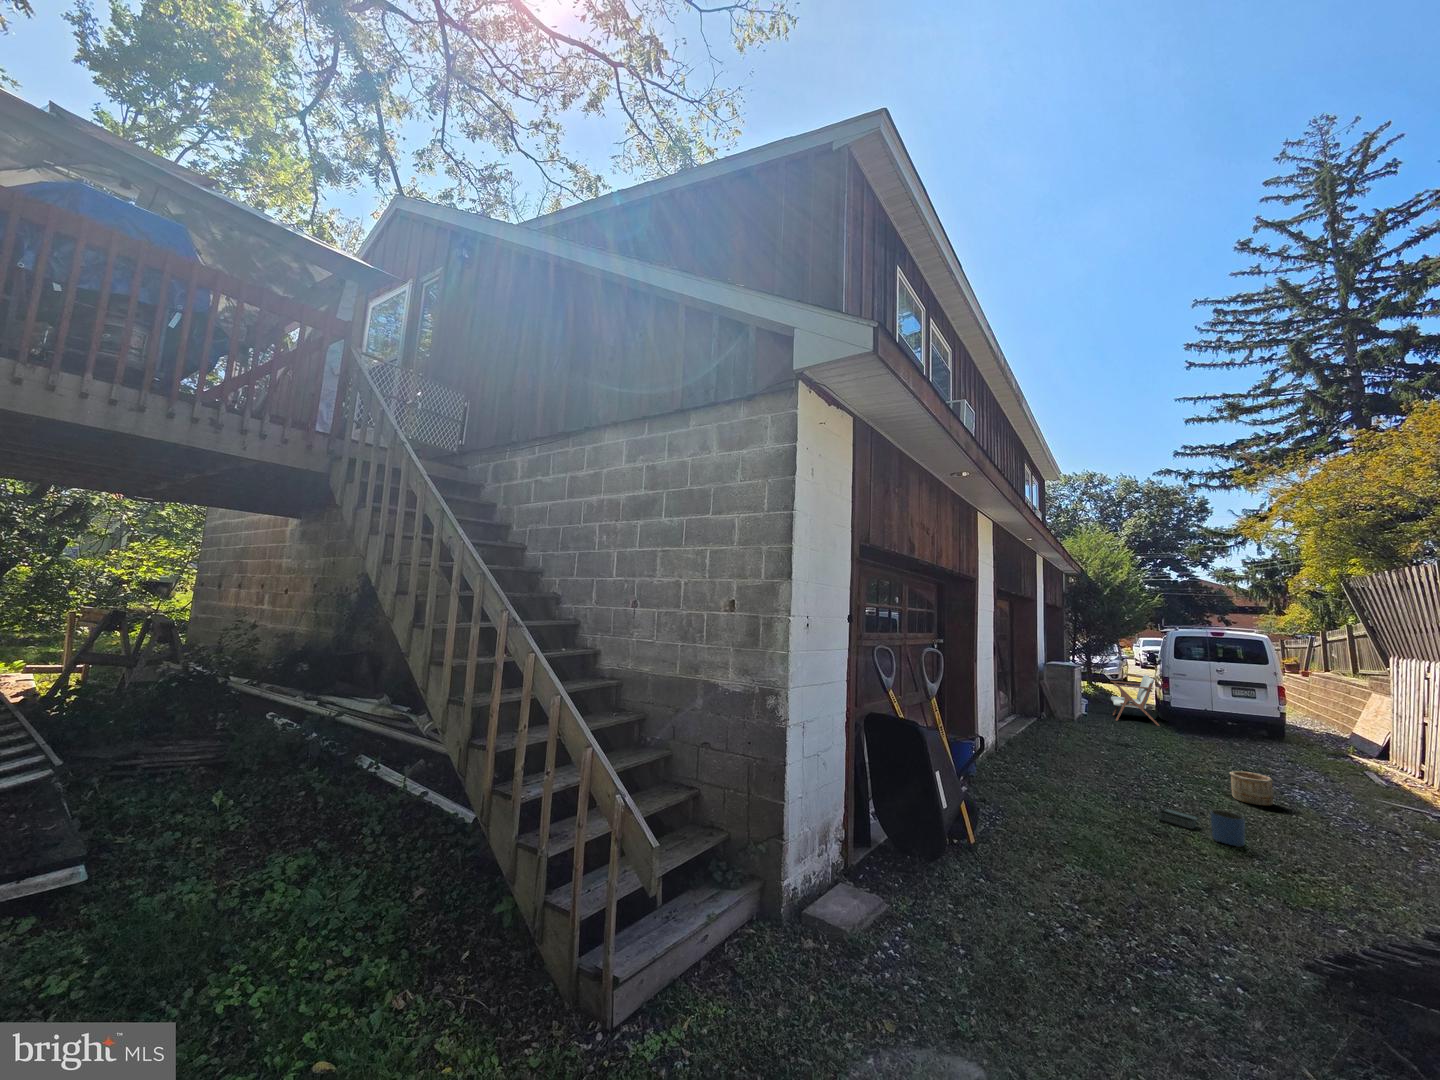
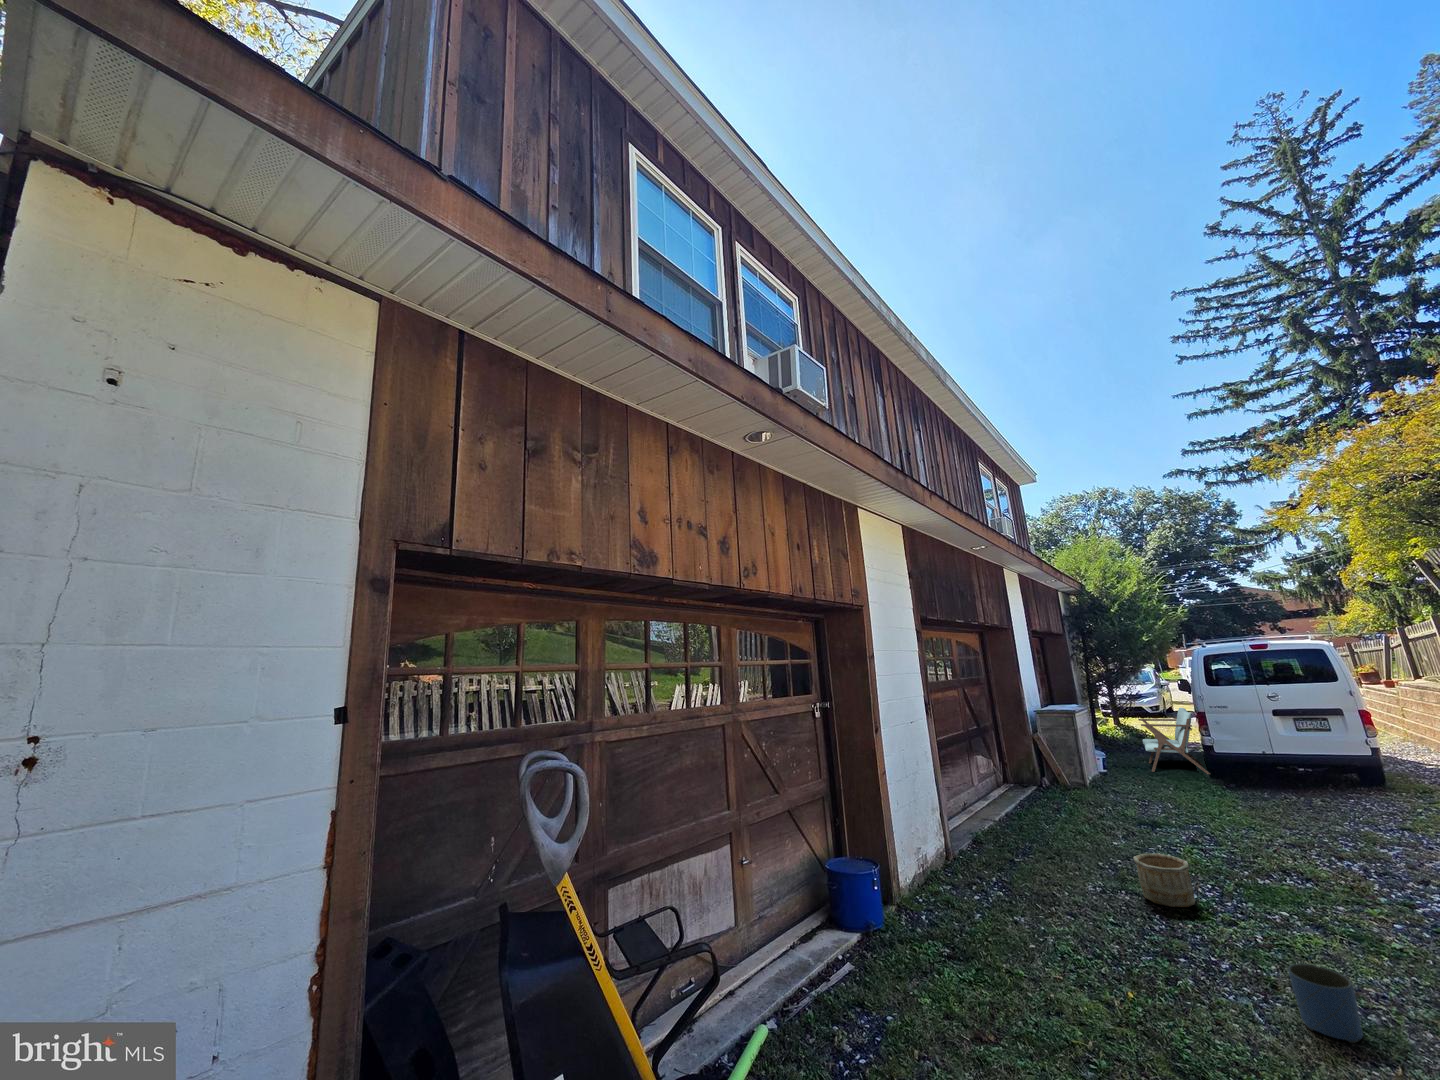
wooden bucket: present [1229,771,1273,806] -> present [1133,853,1195,907]
toolbox: present [1158,808,1199,829] -> none [1202,951,1275,996]

